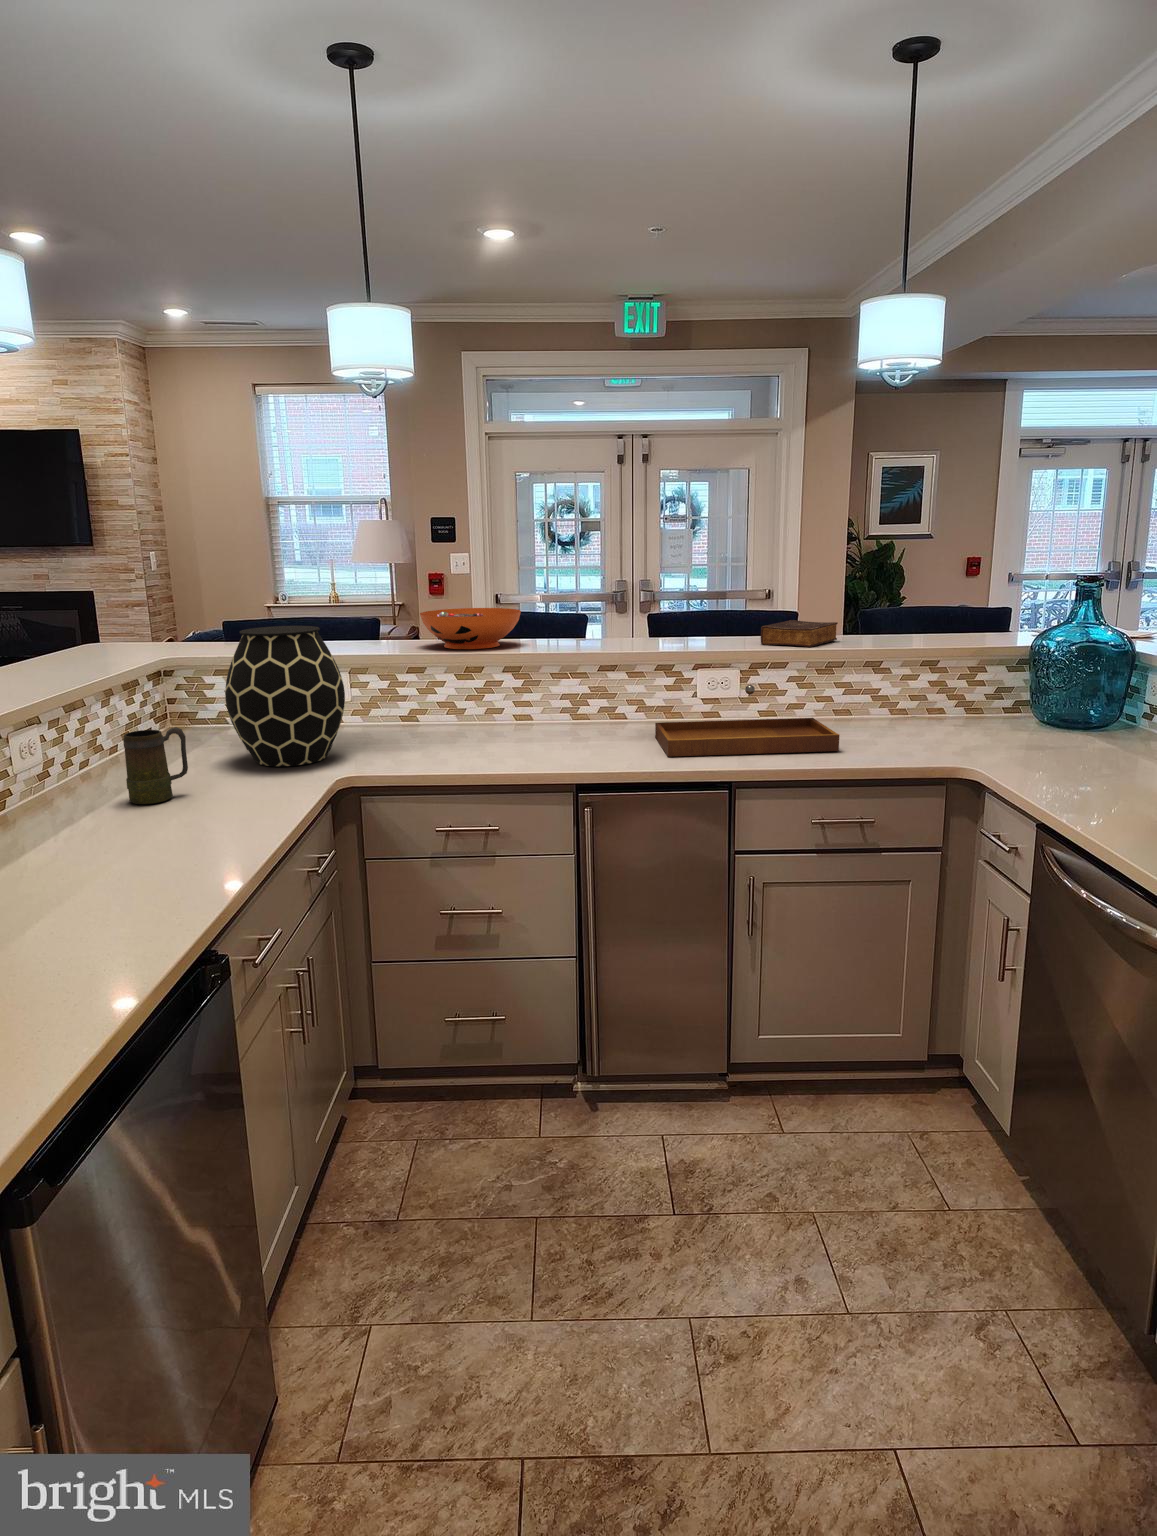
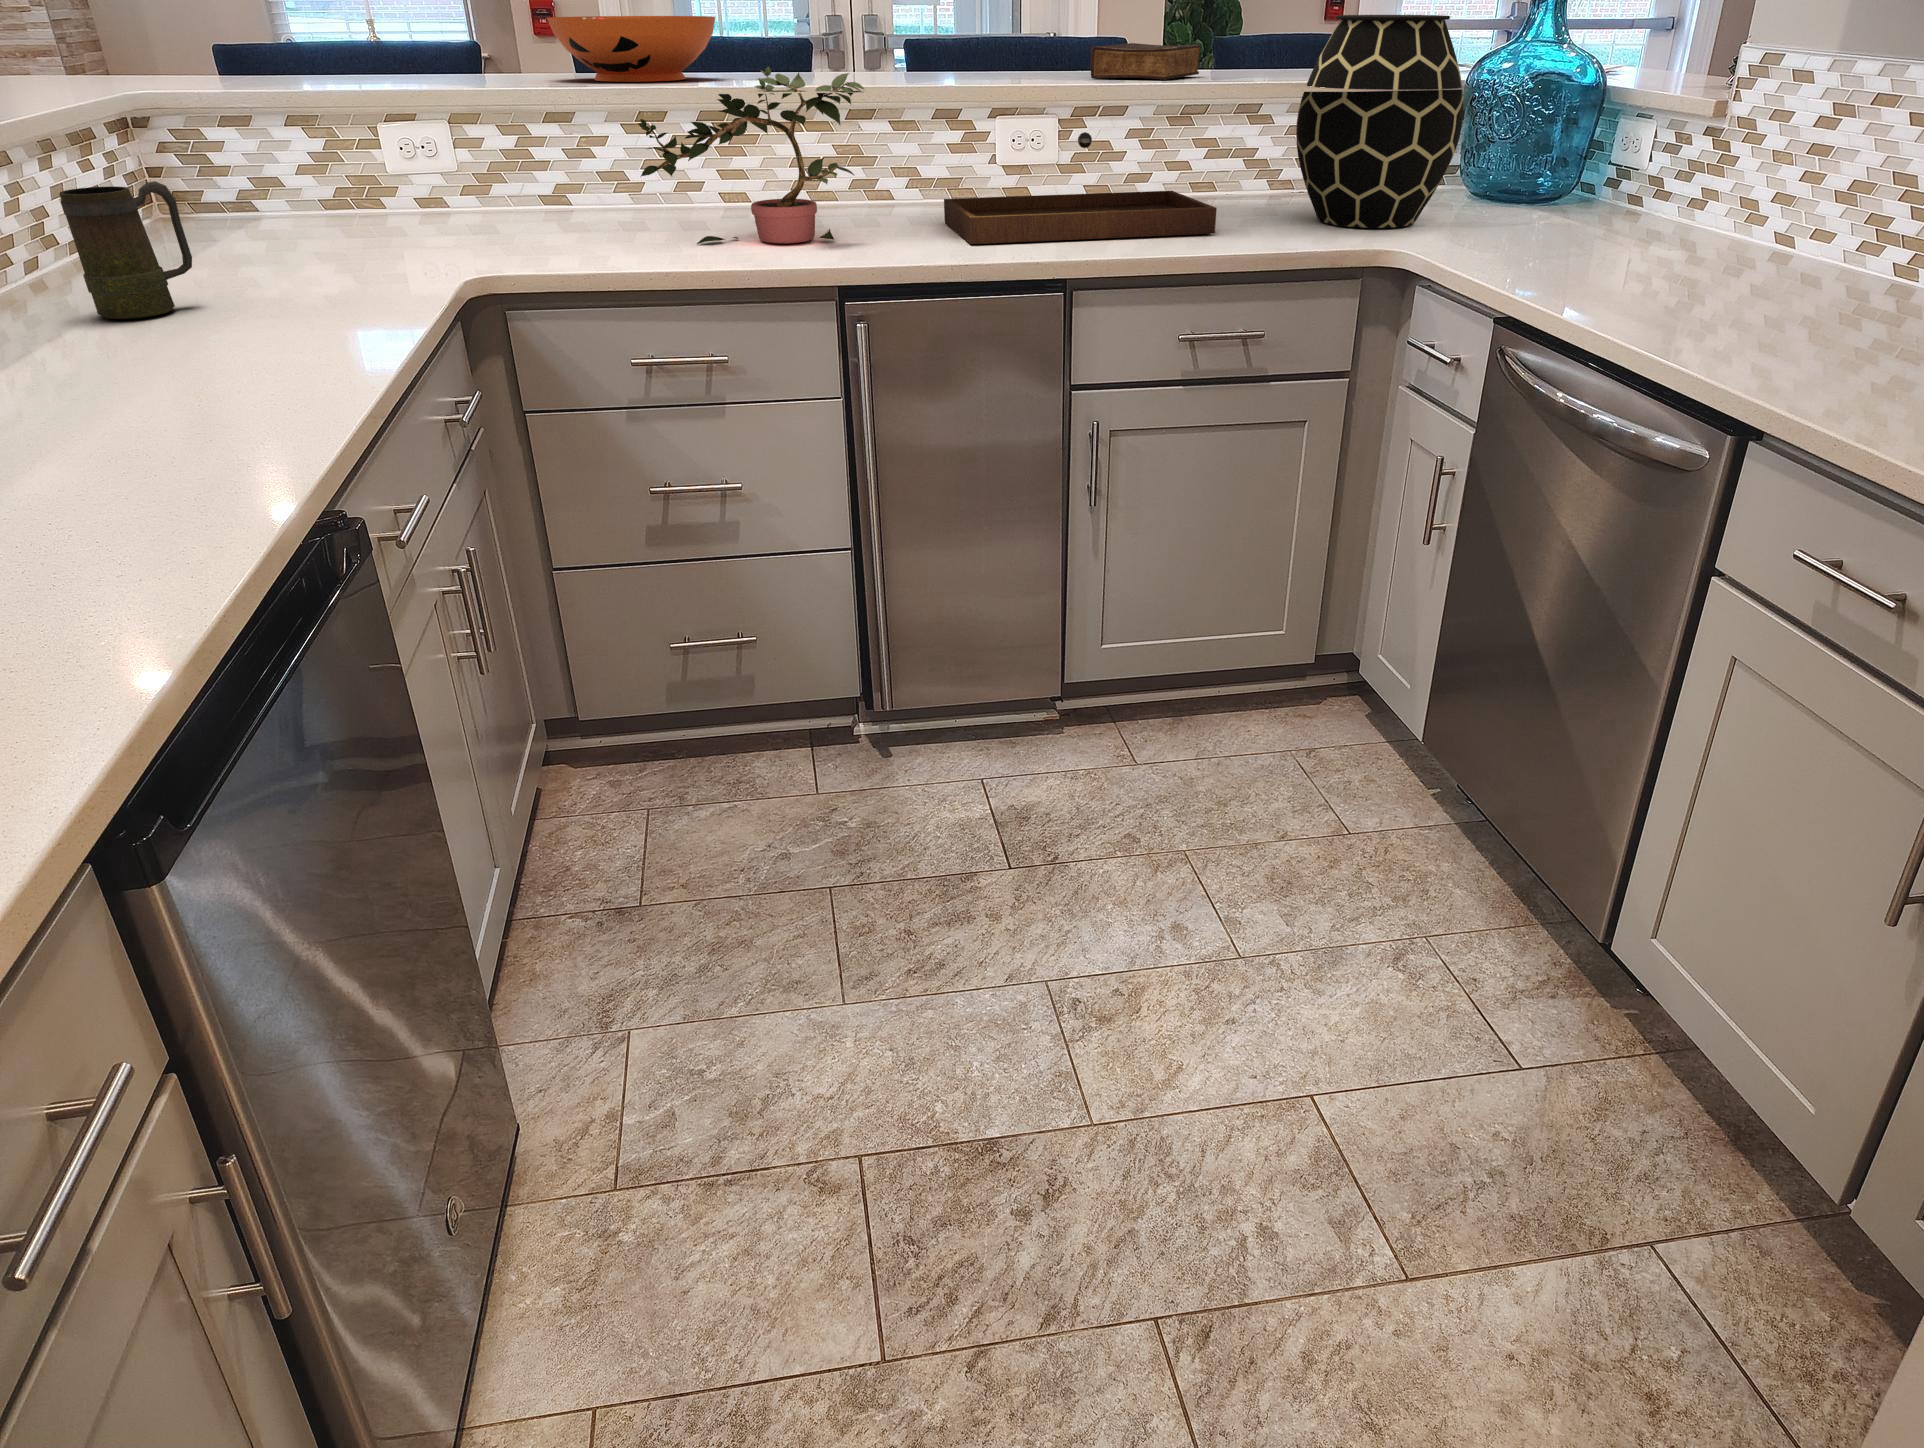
vase: present [225,626,345,766] -> present [1296,15,1464,228]
potted plant: none [460,650,604,753] -> present [638,67,865,244]

